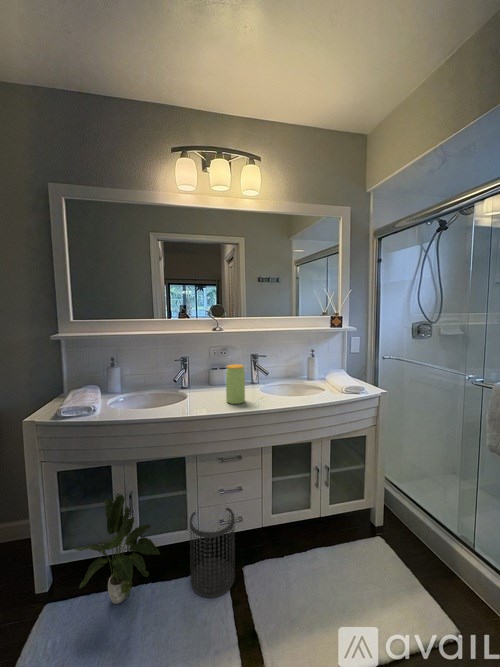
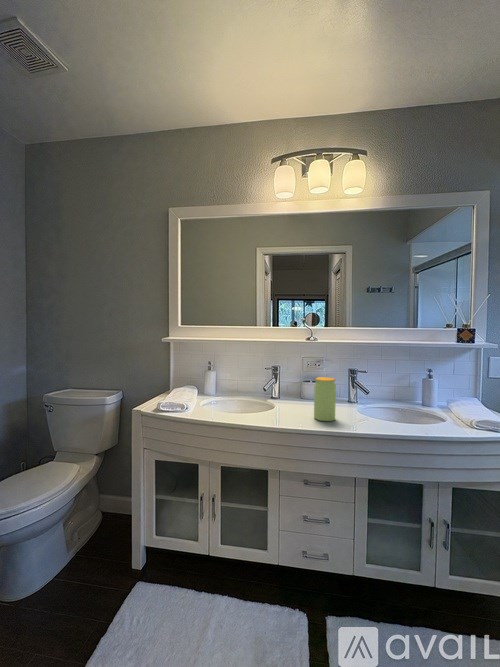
potted plant: present [75,495,160,604] -> none [158,495,237,605]
wastebasket: present [189,508,235,598] -> none [265,529,315,637]

